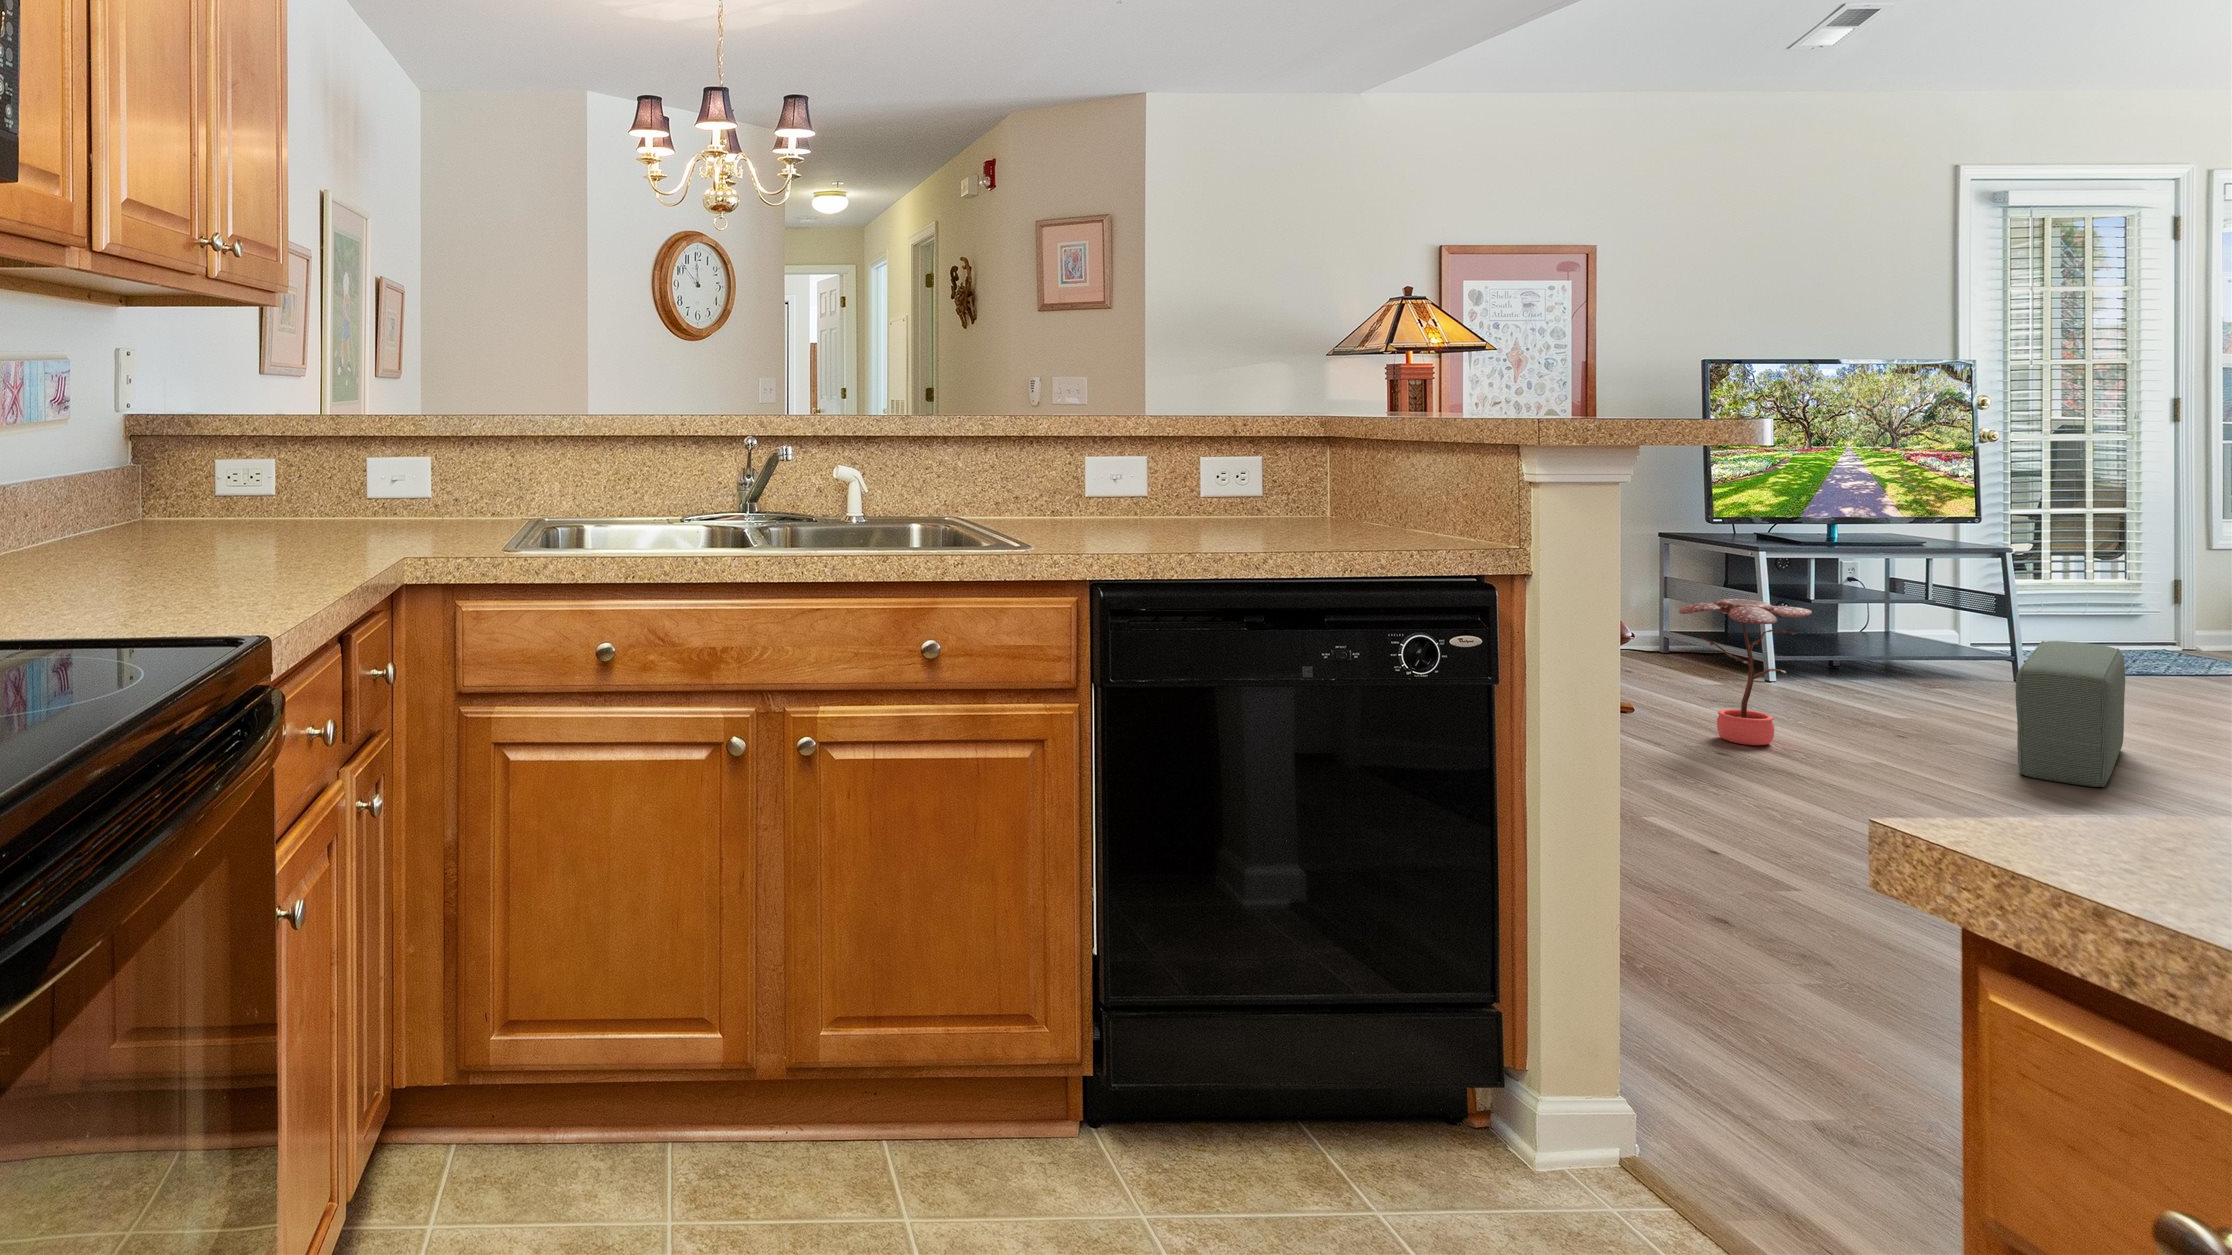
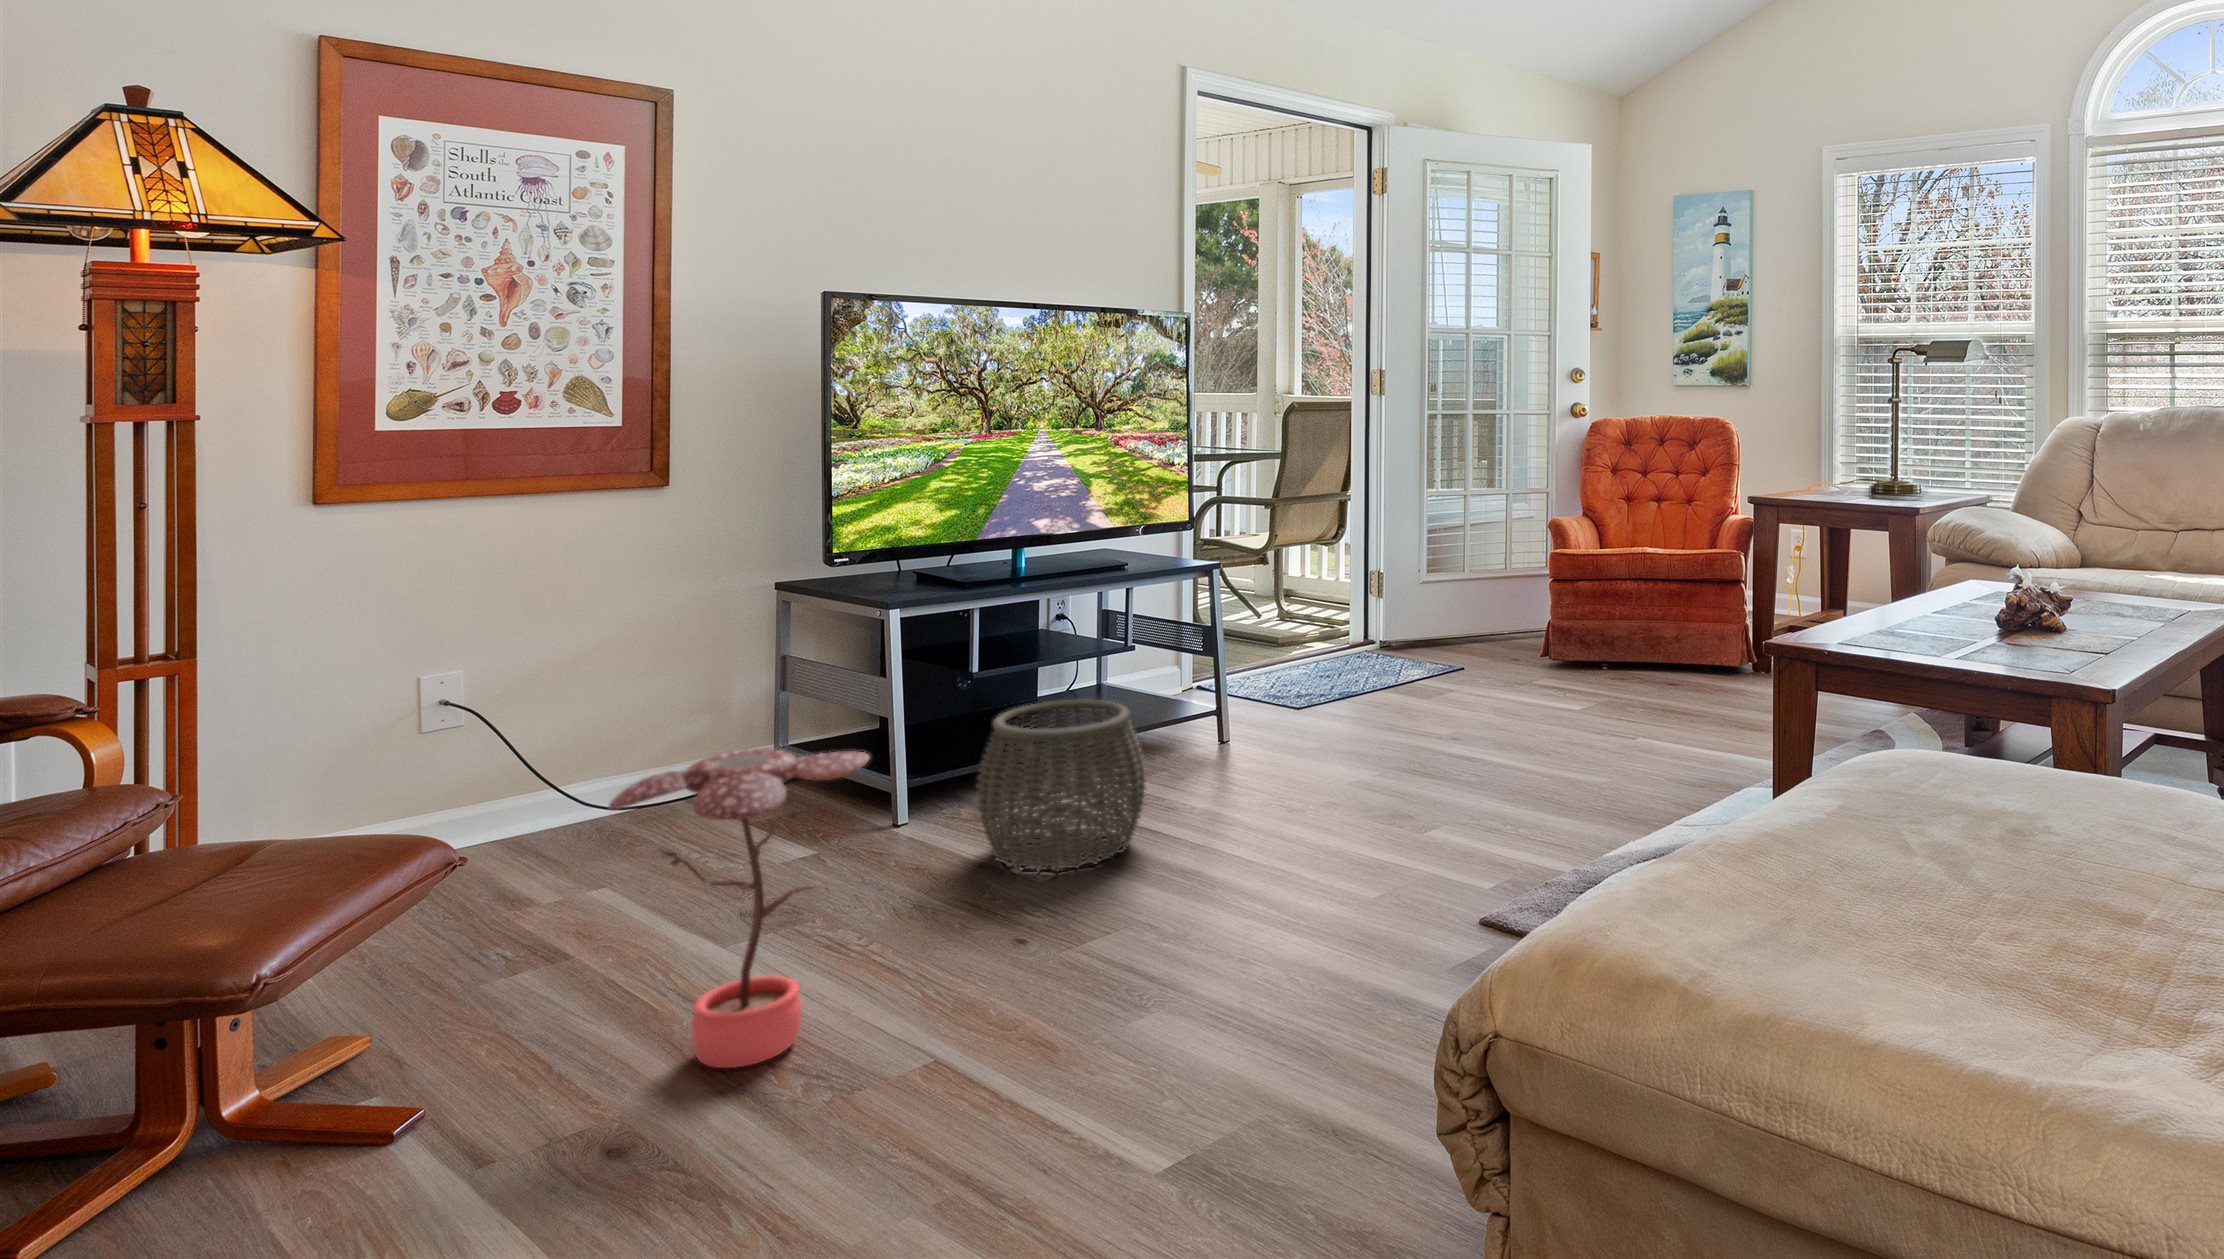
woven basket: none [1831,617,1965,718] -> present [977,700,1146,871]
pouf: present [2016,641,2125,787] -> none [1176,720,1318,1002]

